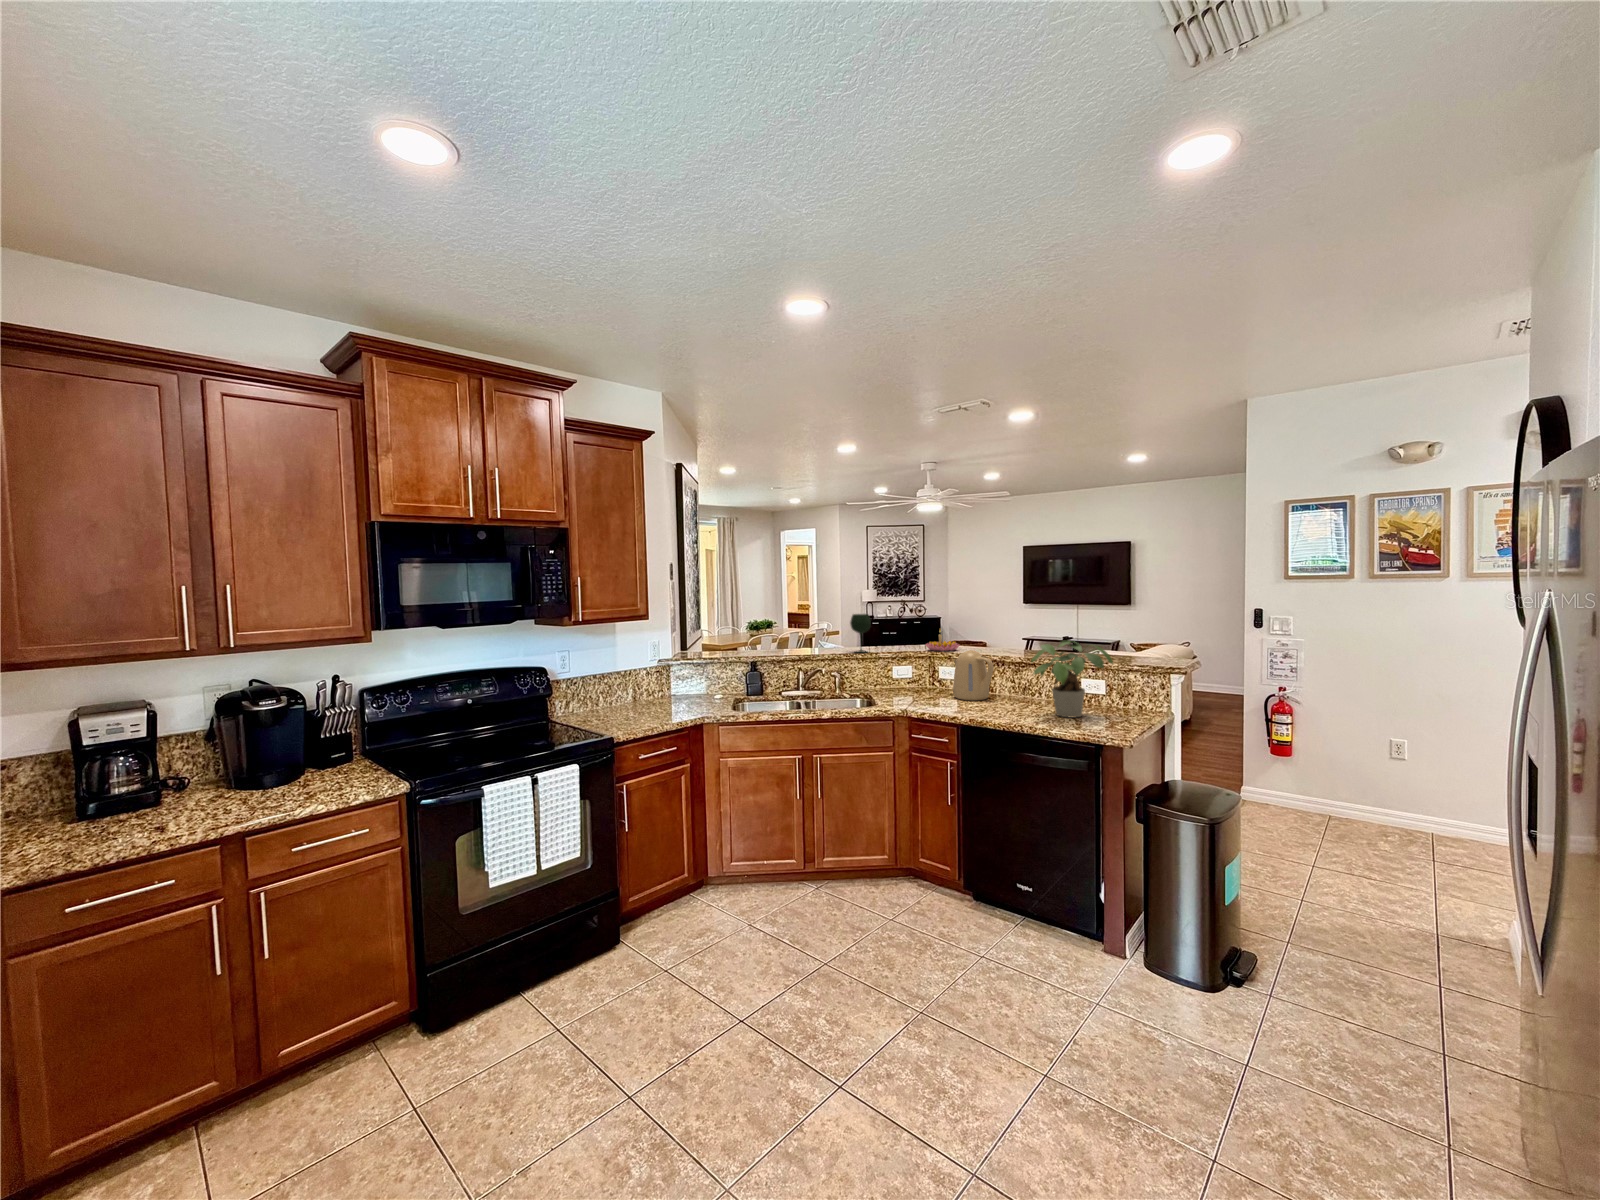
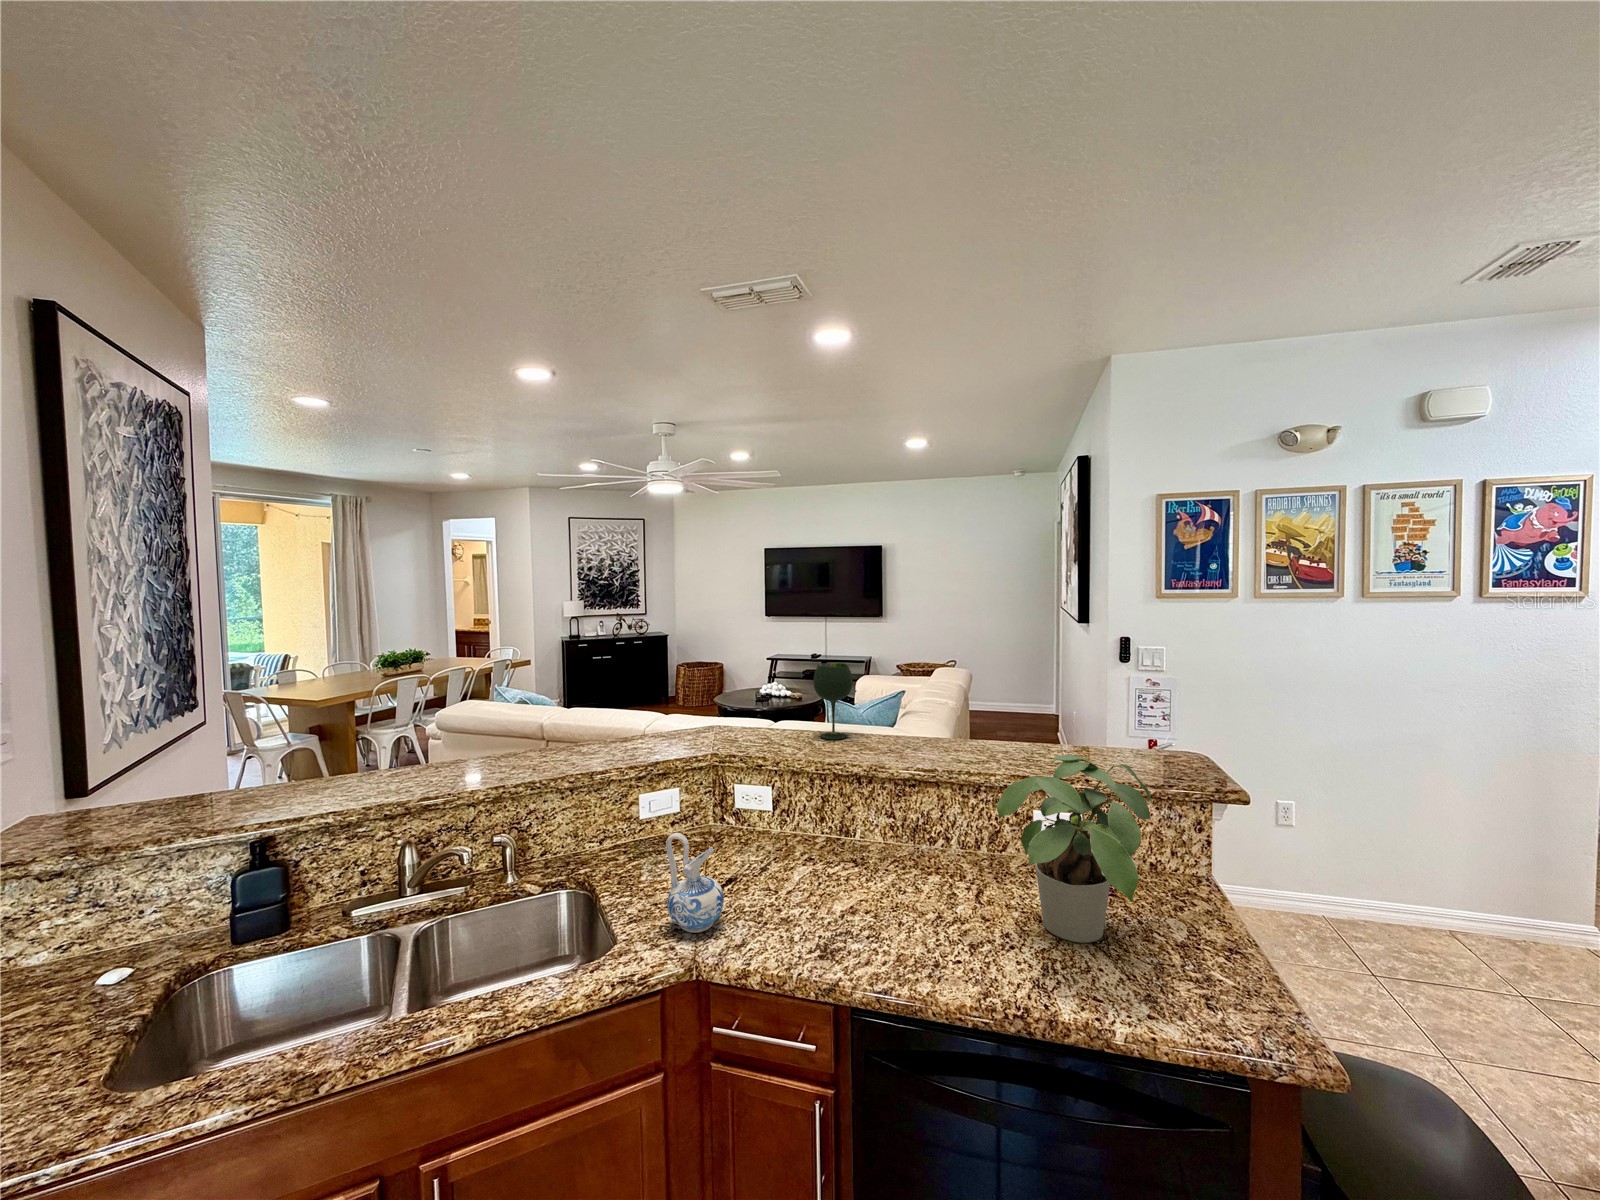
wine glass: present [850,614,871,653] -> present [813,663,853,740]
candle holder: present [926,629,960,652] -> none [699,696,764,745]
kettle: present [953,650,994,700] -> none [778,763,876,883]
ceramic pitcher: none [898,666,921,704] -> present [666,833,724,933]

